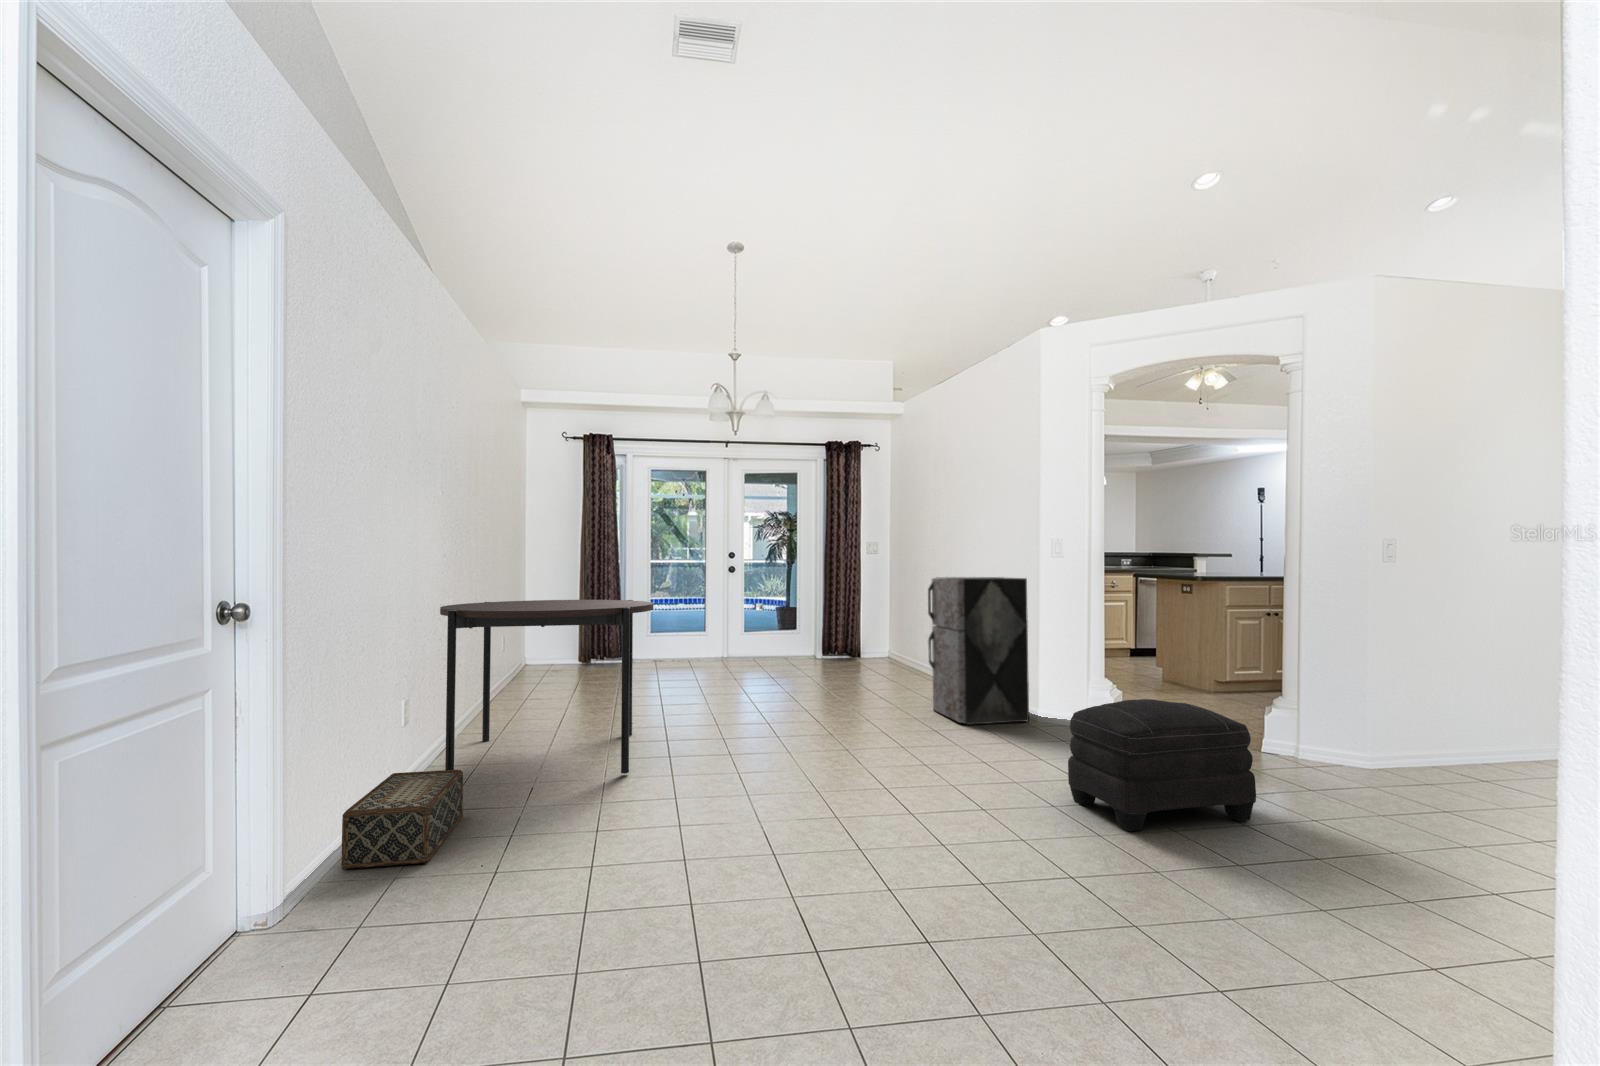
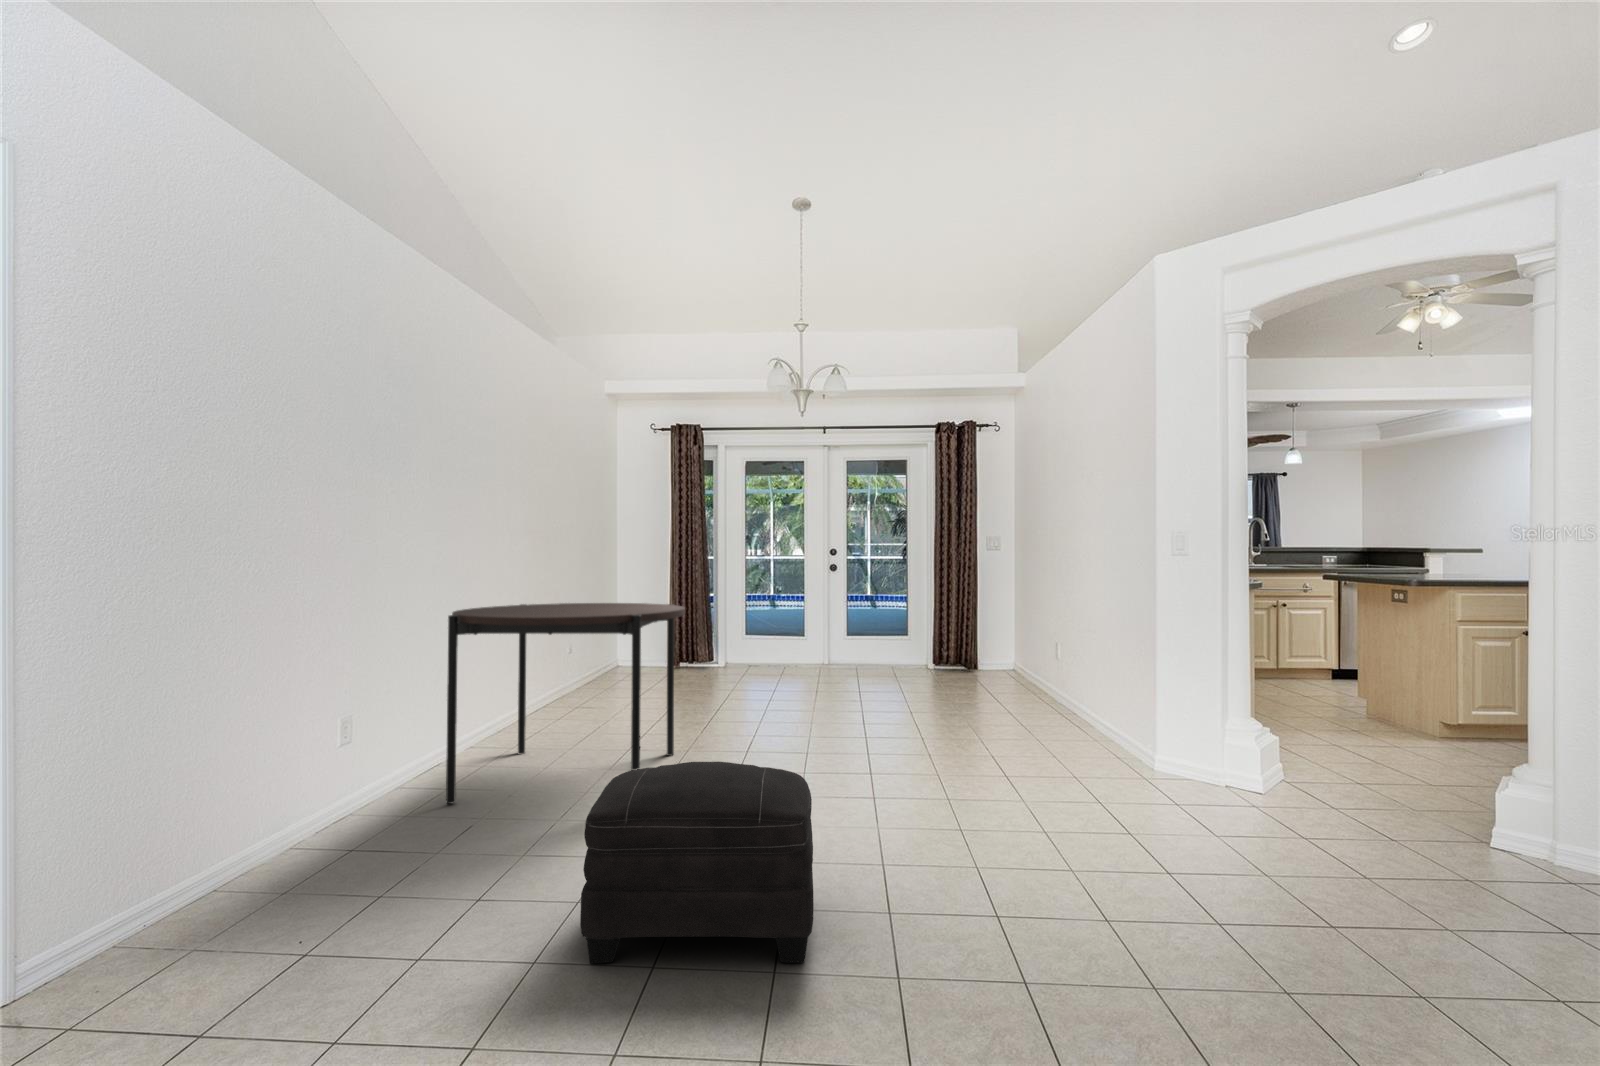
storage cabinet: present [928,577,1029,725] -> none [1031,580,1158,764]
ottoman: present [1068,699,1256,832] -> present [580,762,814,963]
woven basket: present [342,770,463,869] -> none [271,794,436,905]

